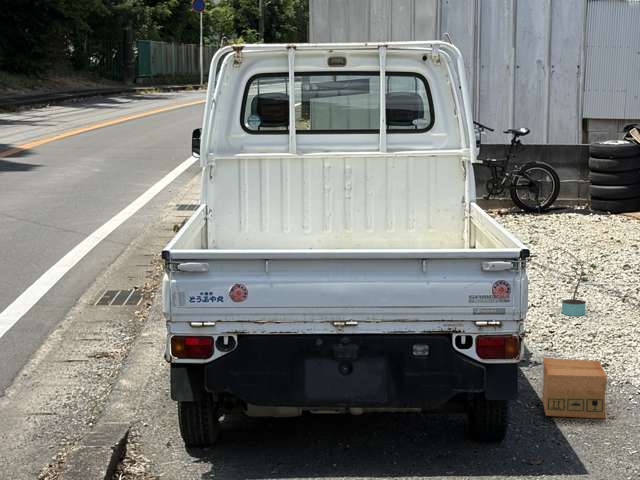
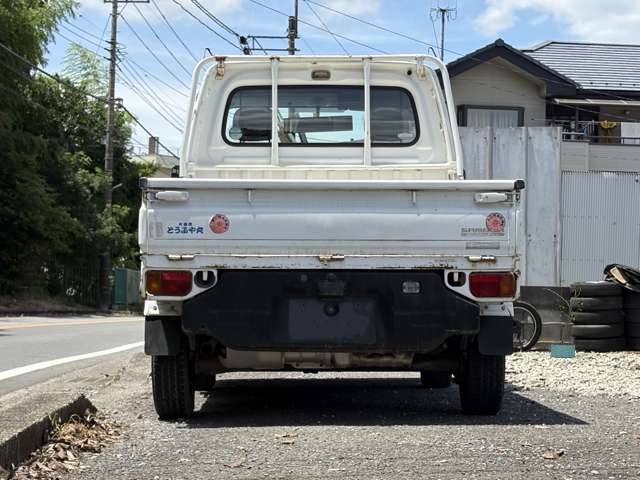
cardboard box: present [542,358,607,418] -> none [536,350,605,403]

